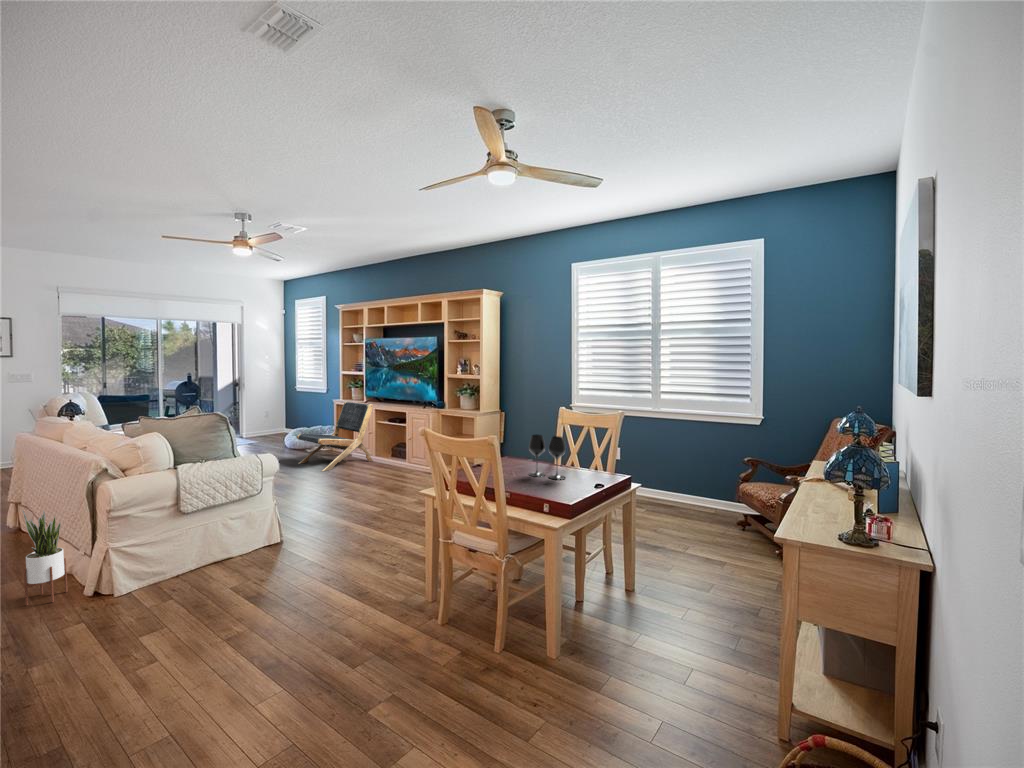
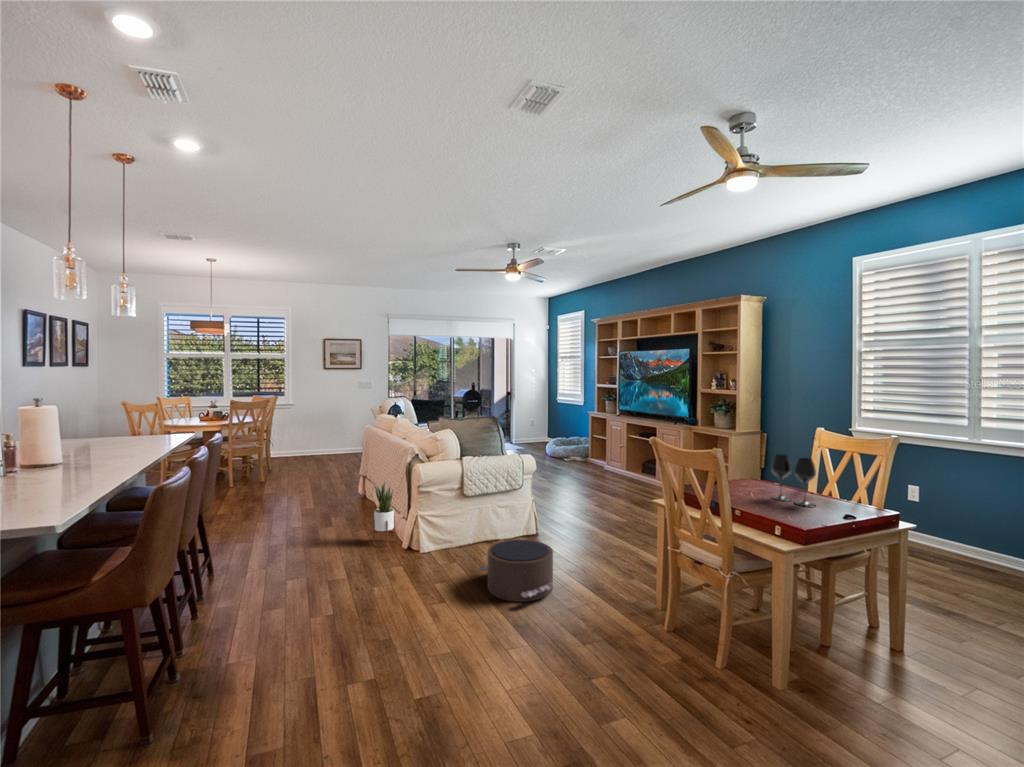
lounge chair: present [297,401,373,471] -> none [553,413,624,479]
pouf: none [204,555,315,637] -> present [477,540,554,602]

